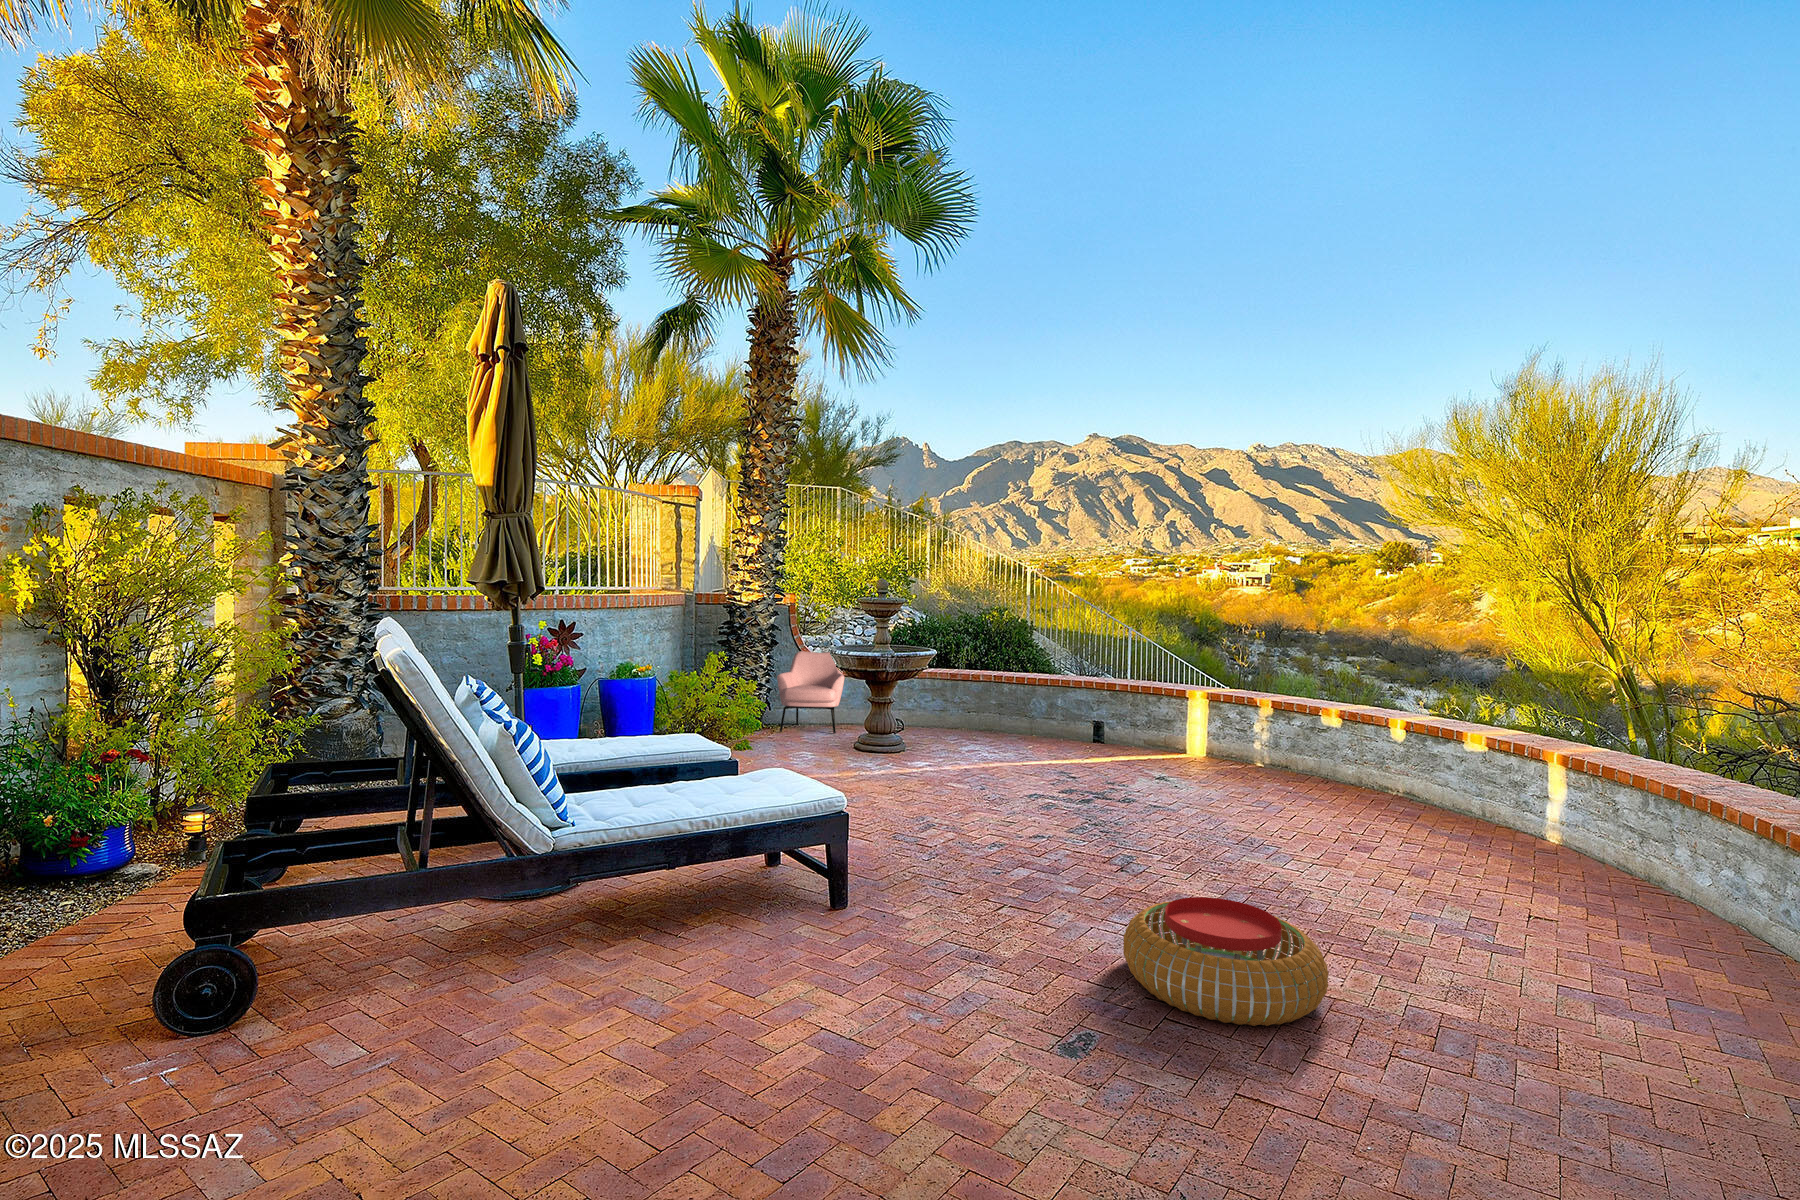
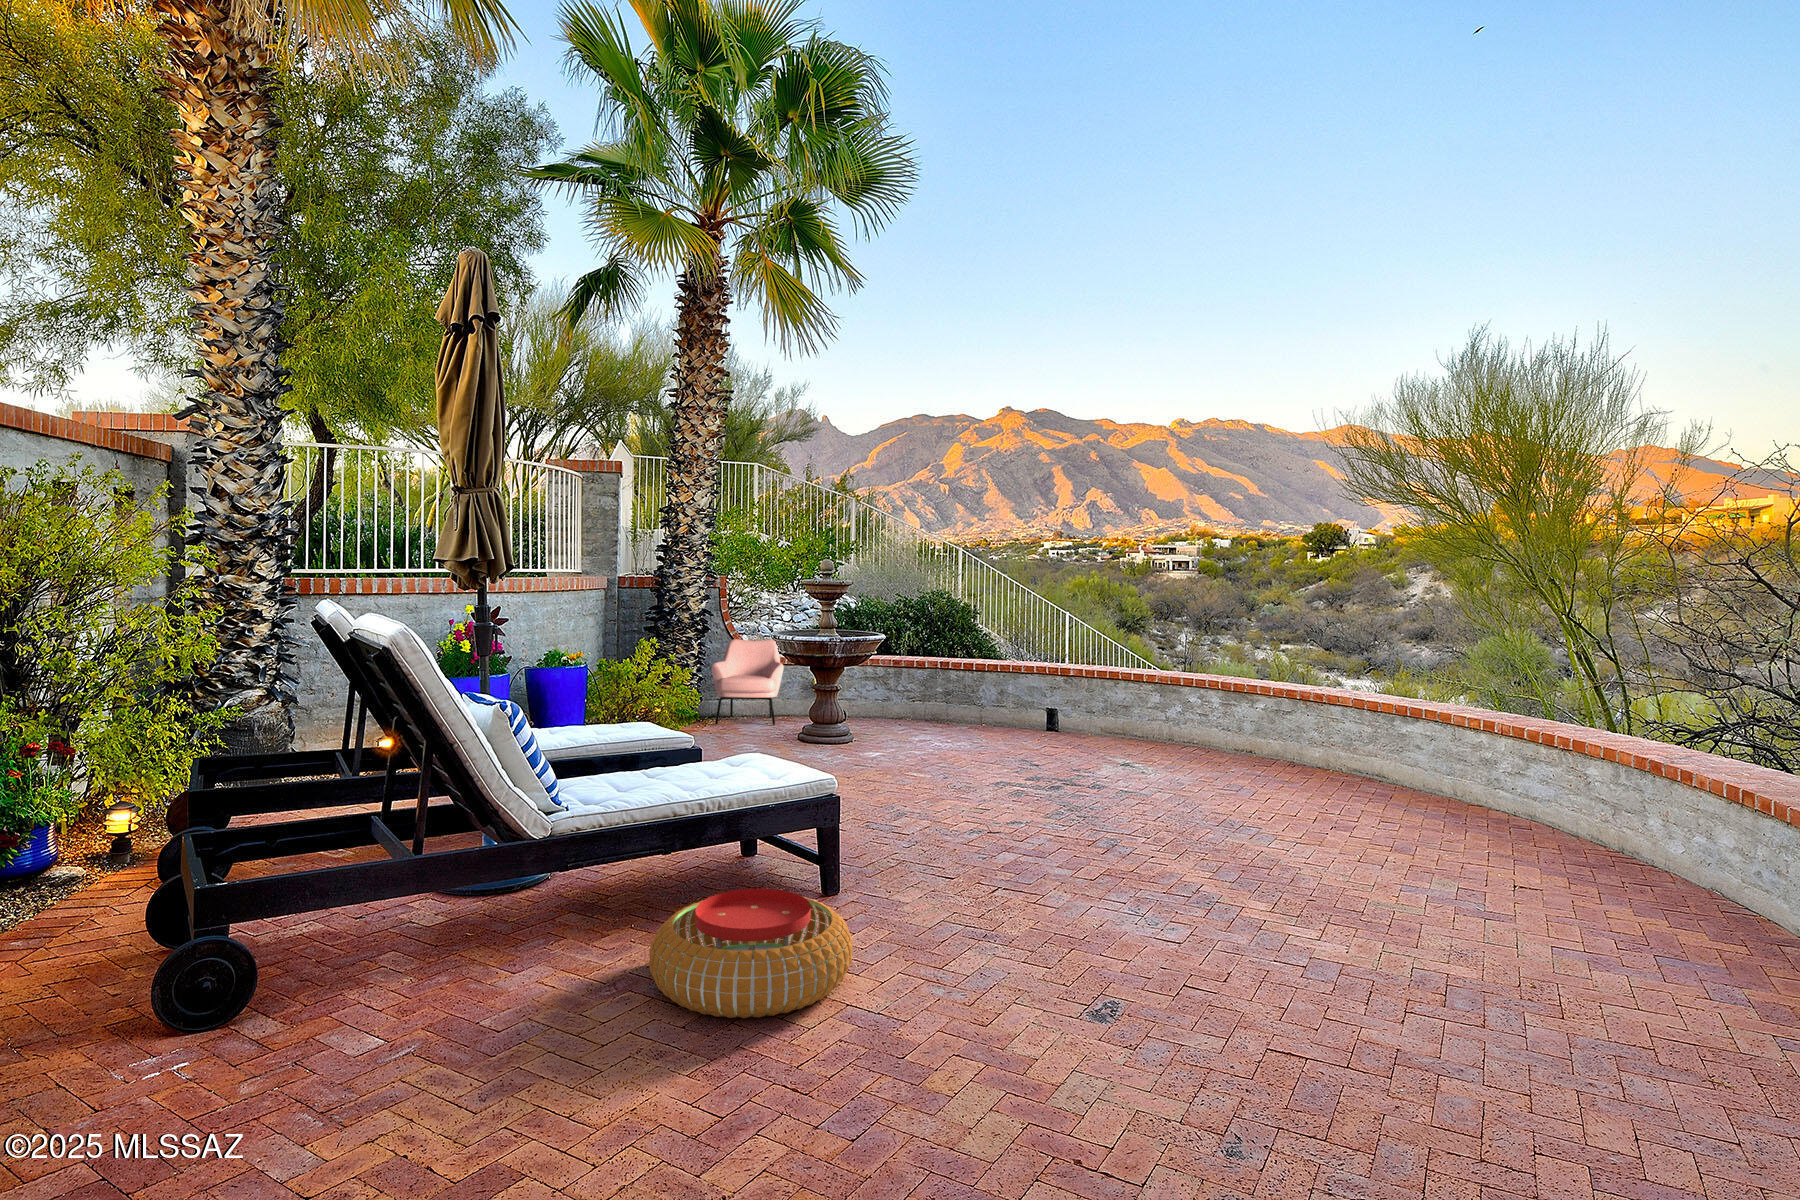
pouf: present [1123,897,1329,1026] -> present [649,889,853,1018]

